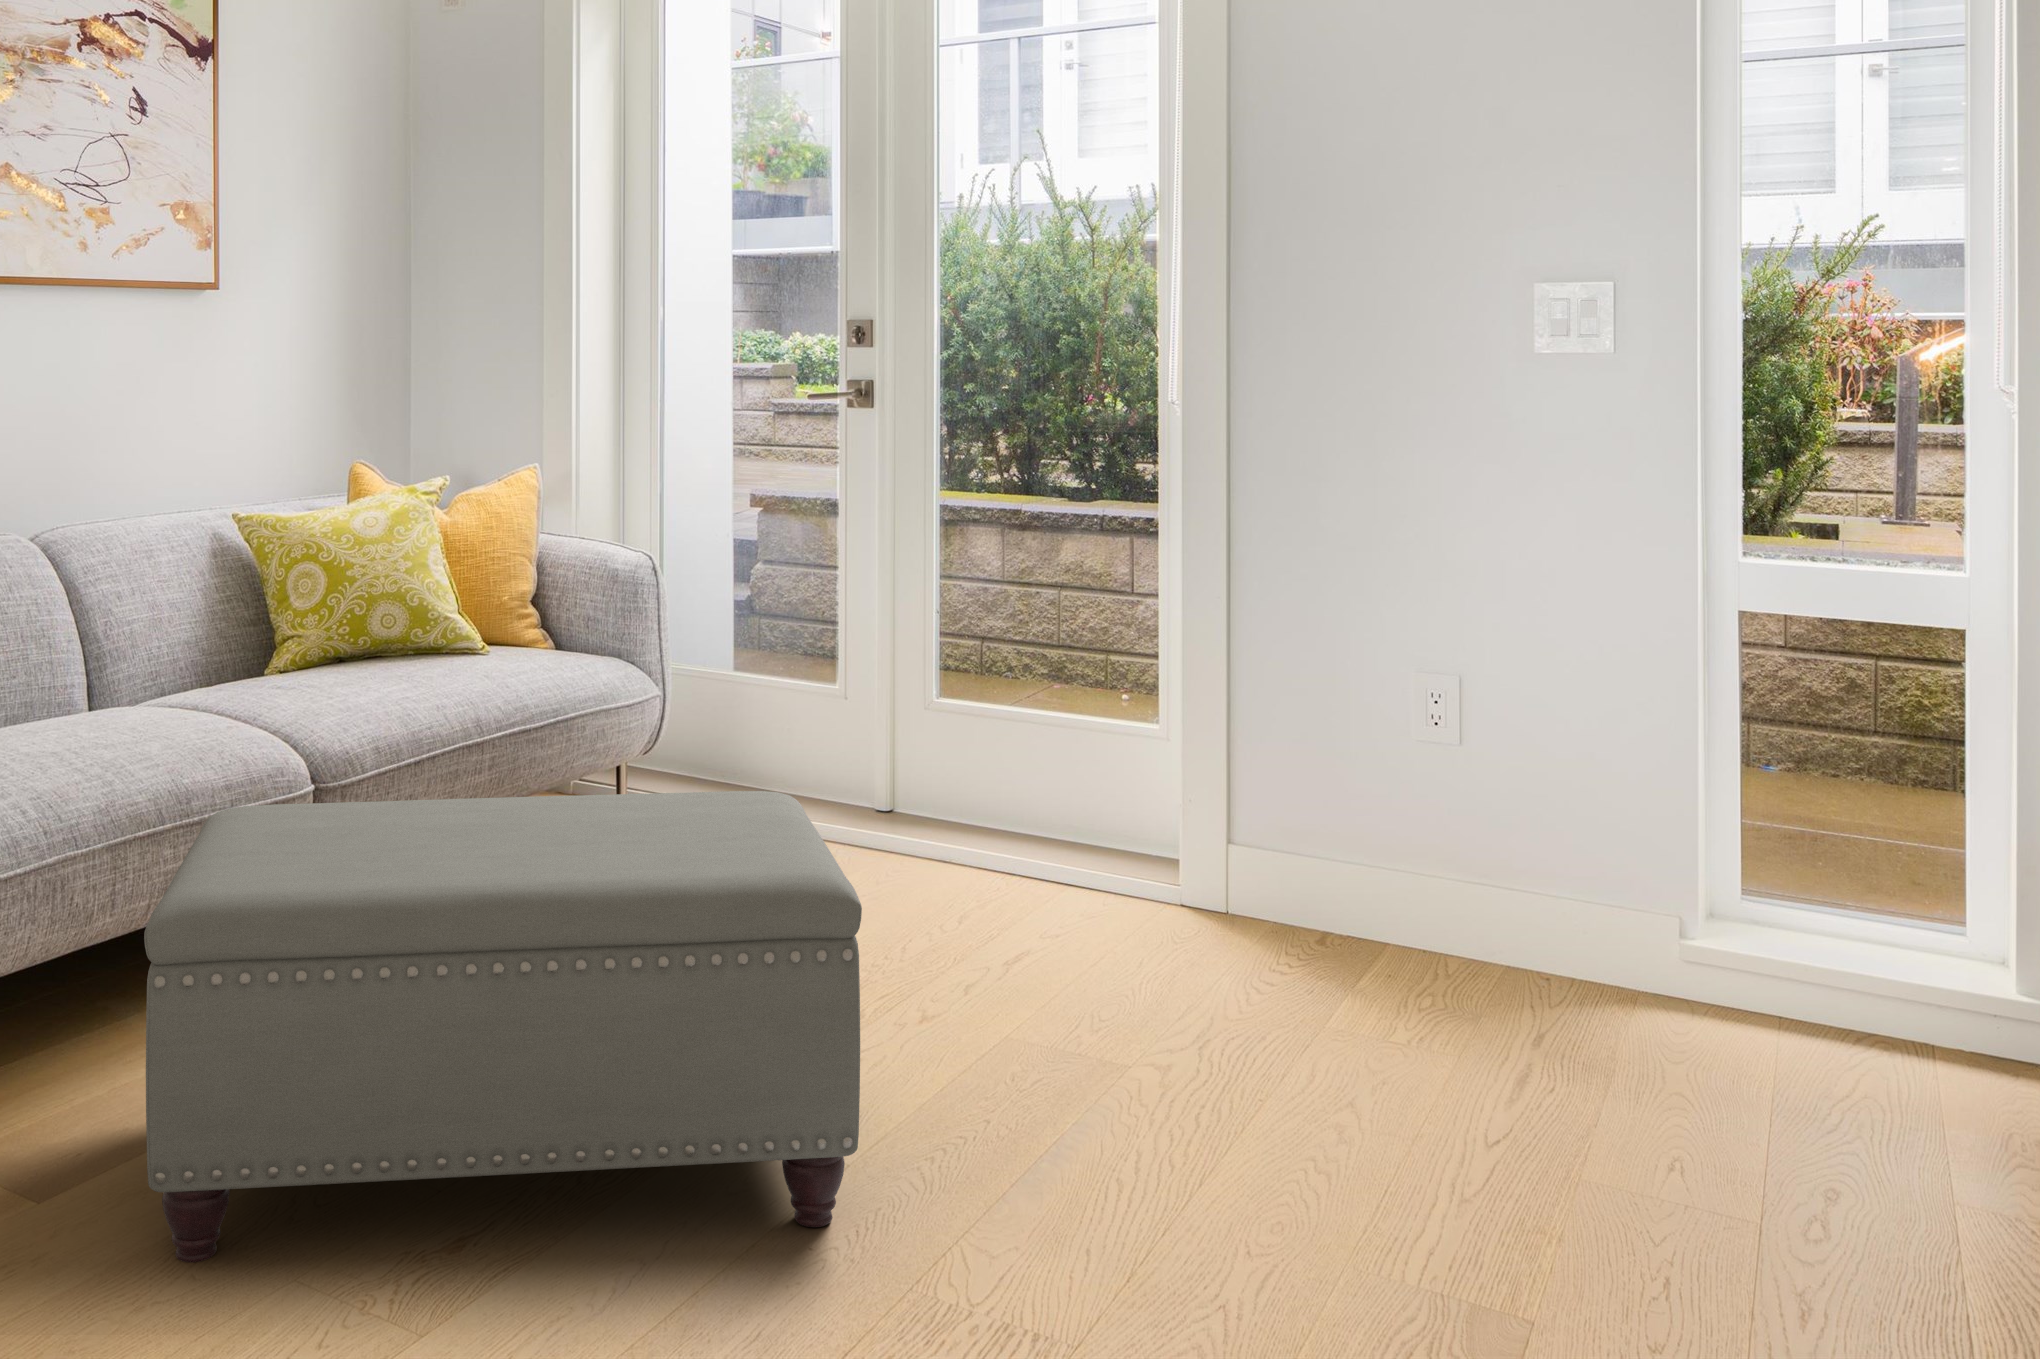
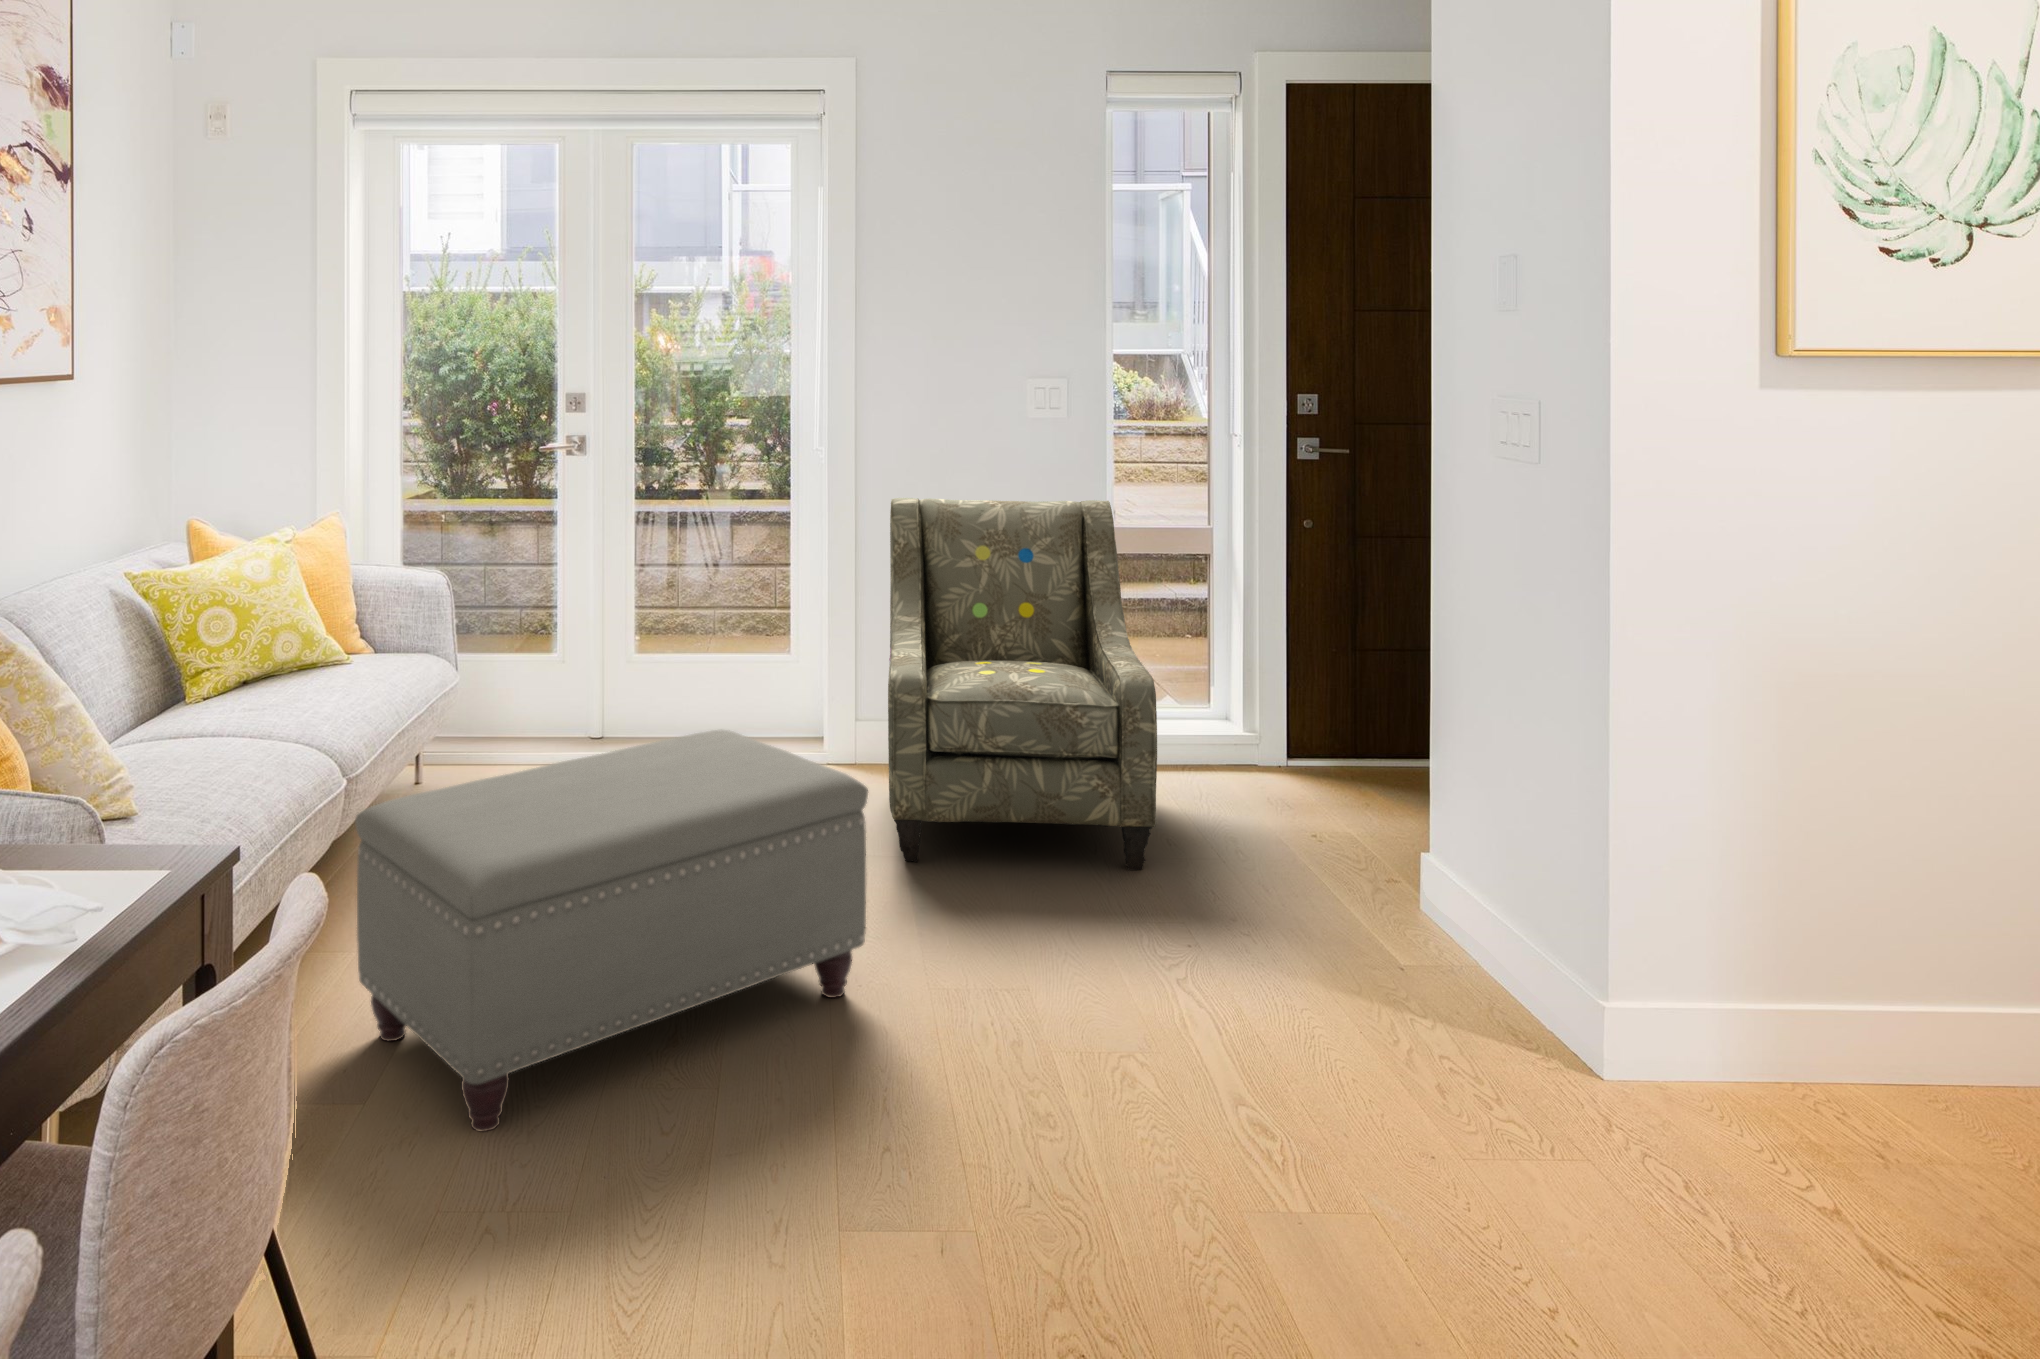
armchair: none [1124,492,1674,1170] -> present [888,498,1157,870]

